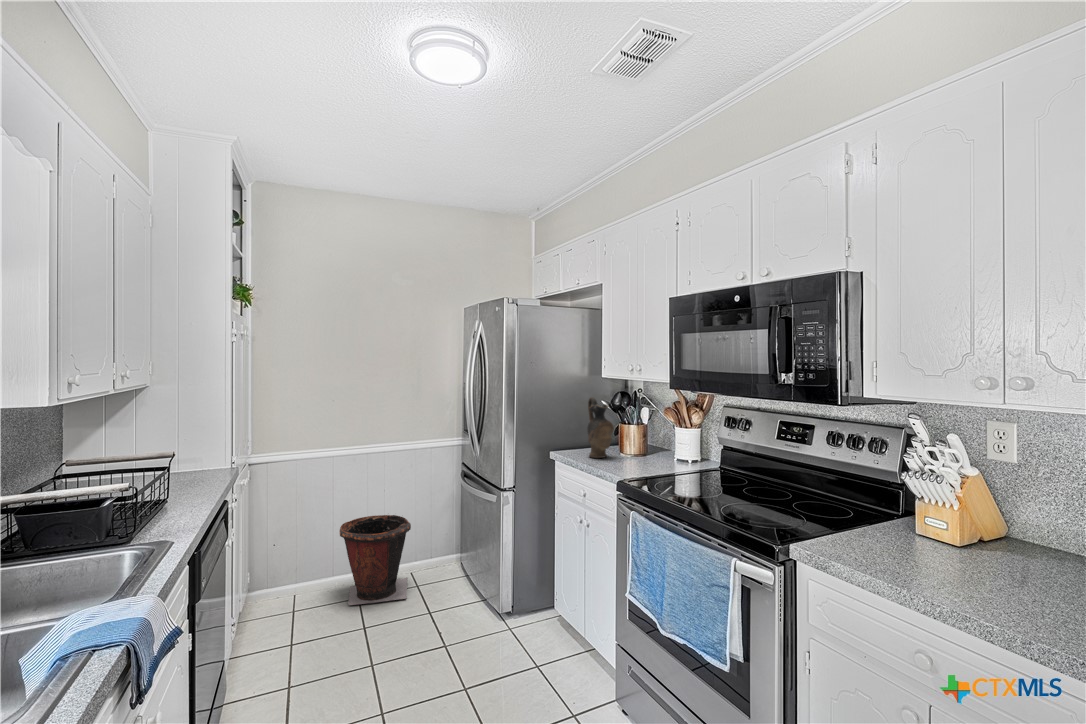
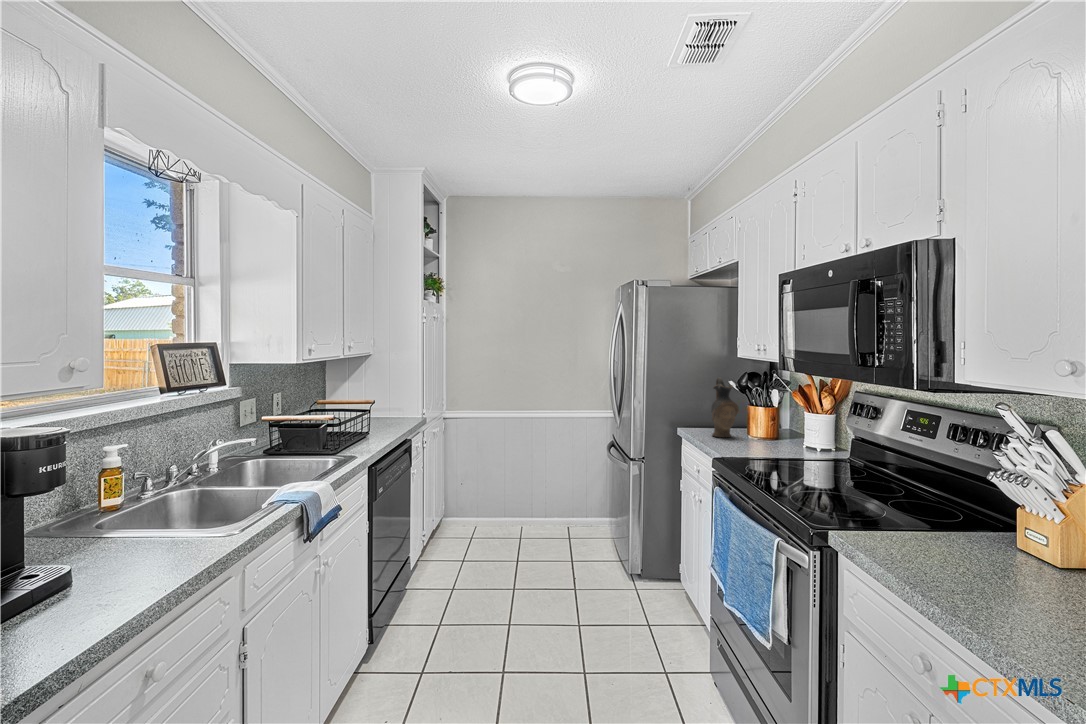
waste bin: present [339,515,411,605] -> none [506,473,564,546]

